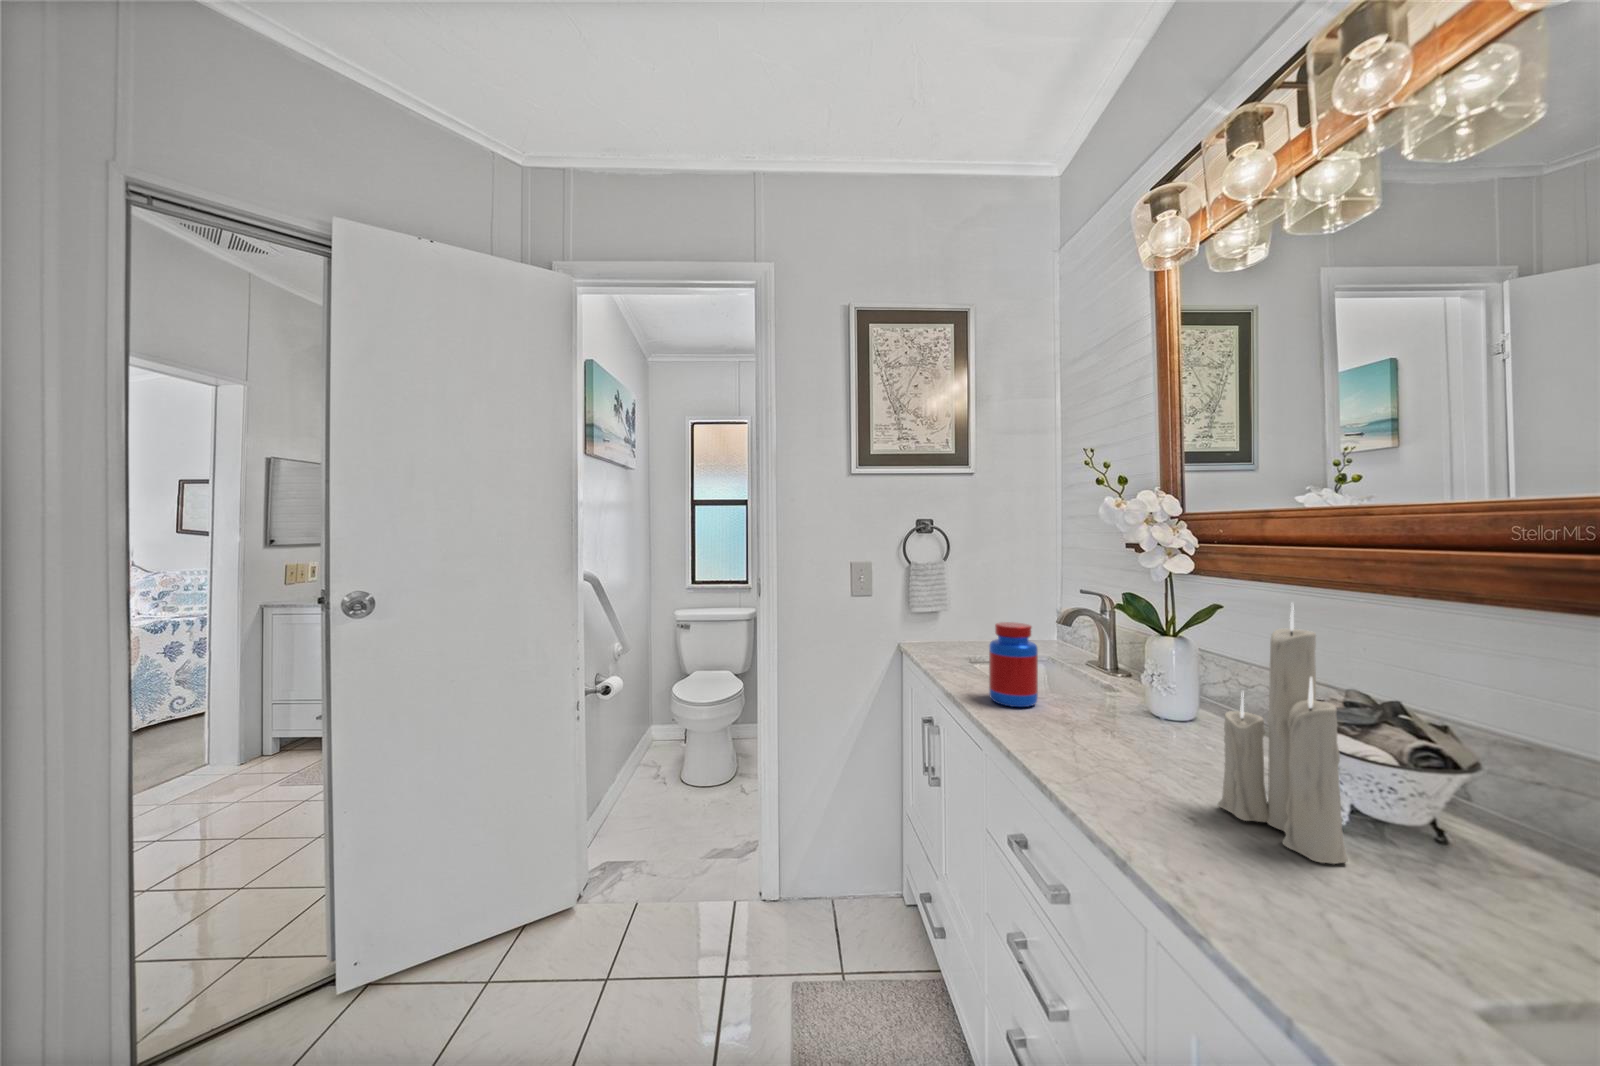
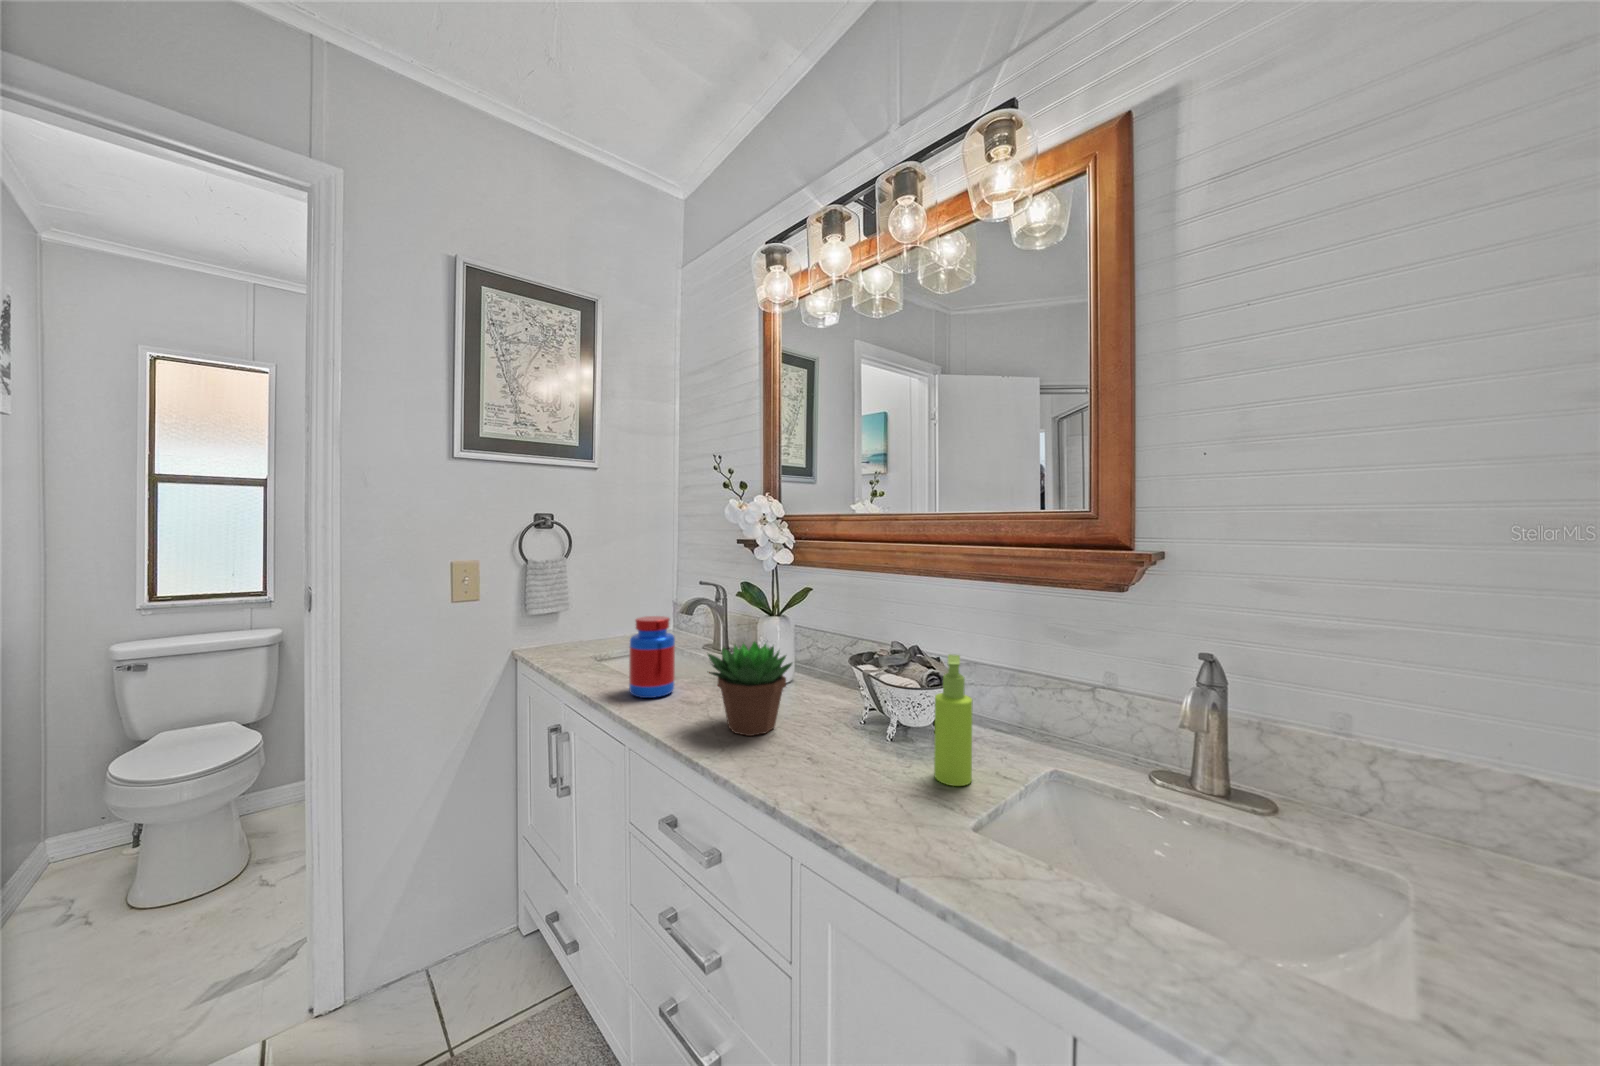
candle: present [1218,603,1348,864] -> none [825,575,902,770]
succulent plant: none [1061,659,1176,771] -> present [708,642,792,736]
soap dispenser: none [1408,717,1495,930] -> present [934,654,973,786]

